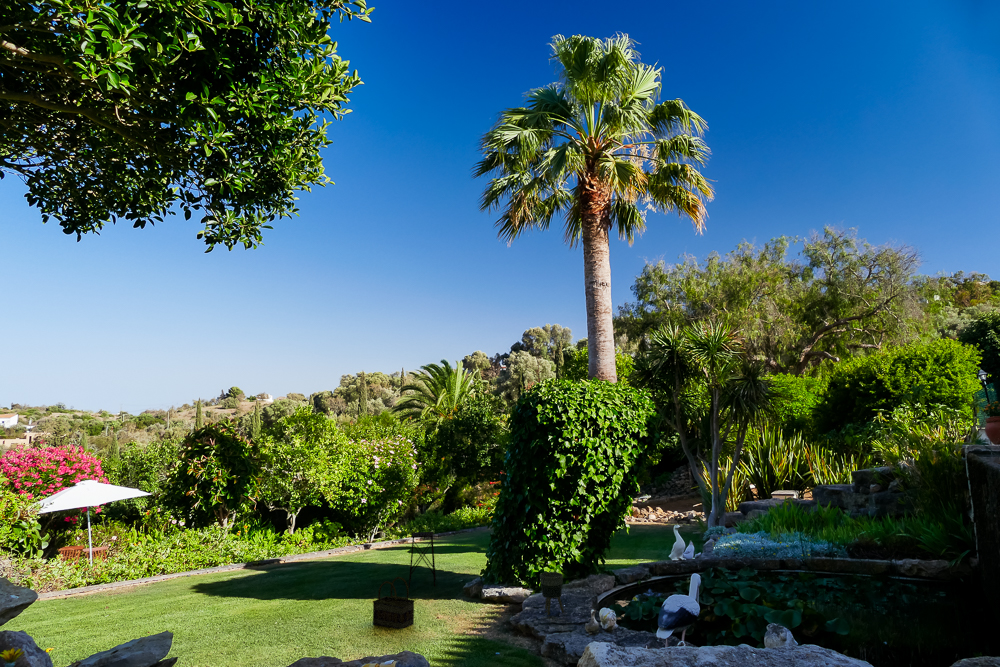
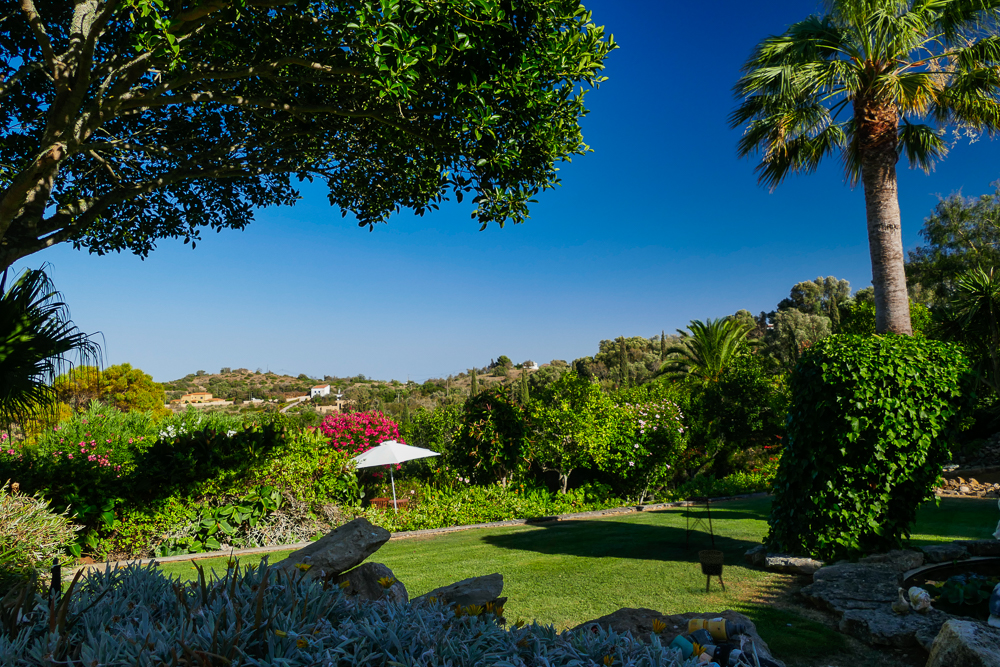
planter: present [540,572,564,615] -> present [699,550,726,592]
basket: present [373,577,415,629] -> none [653,536,695,584]

